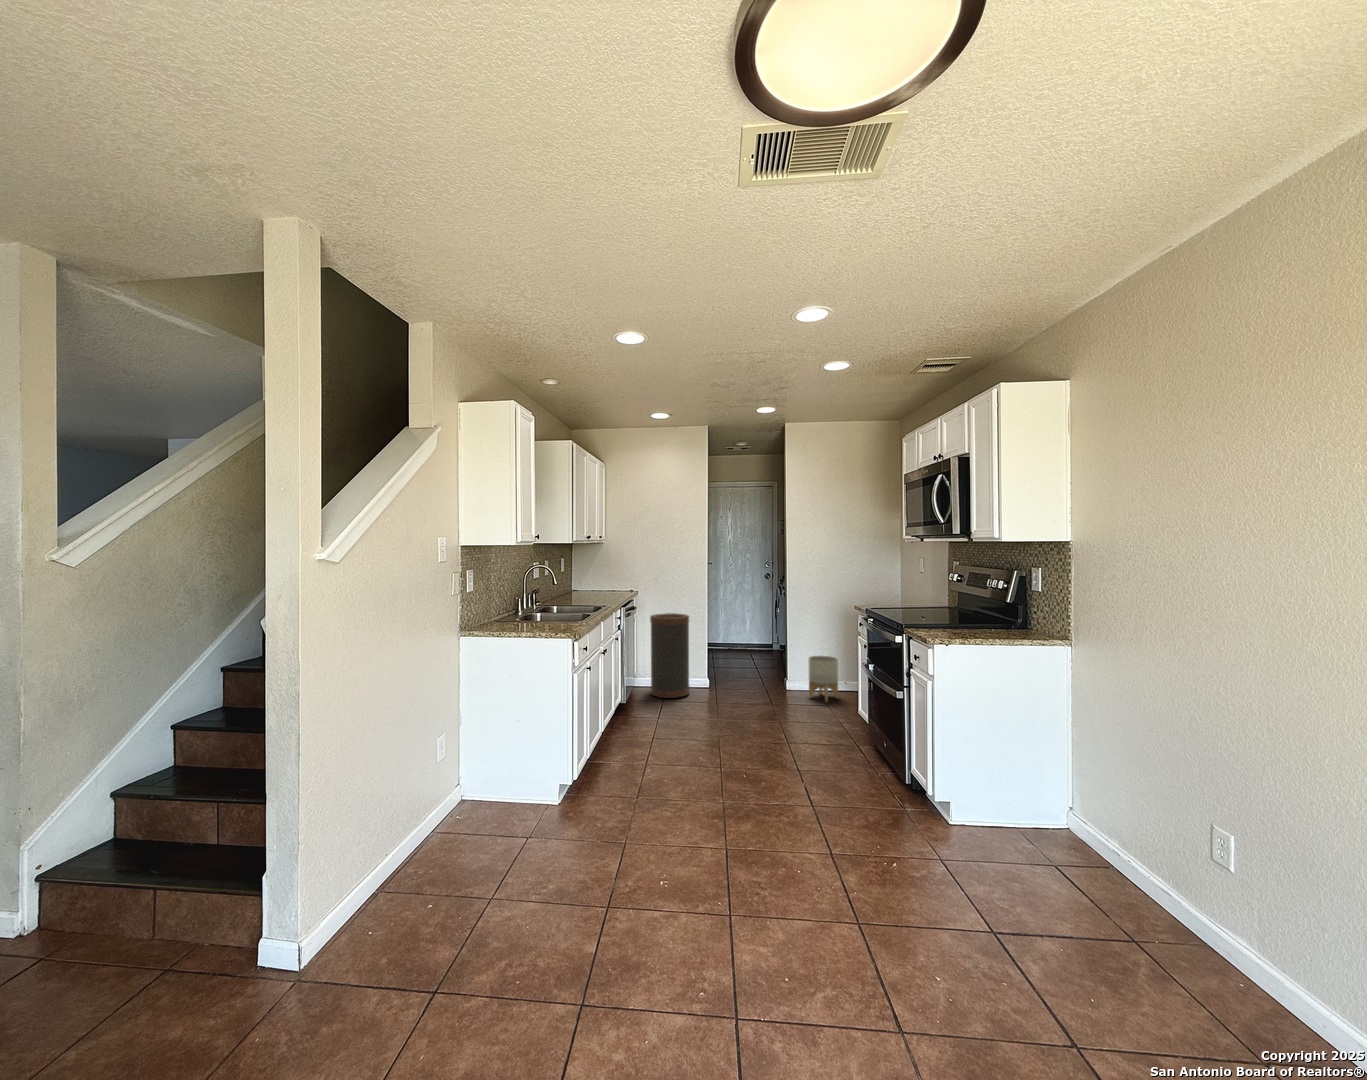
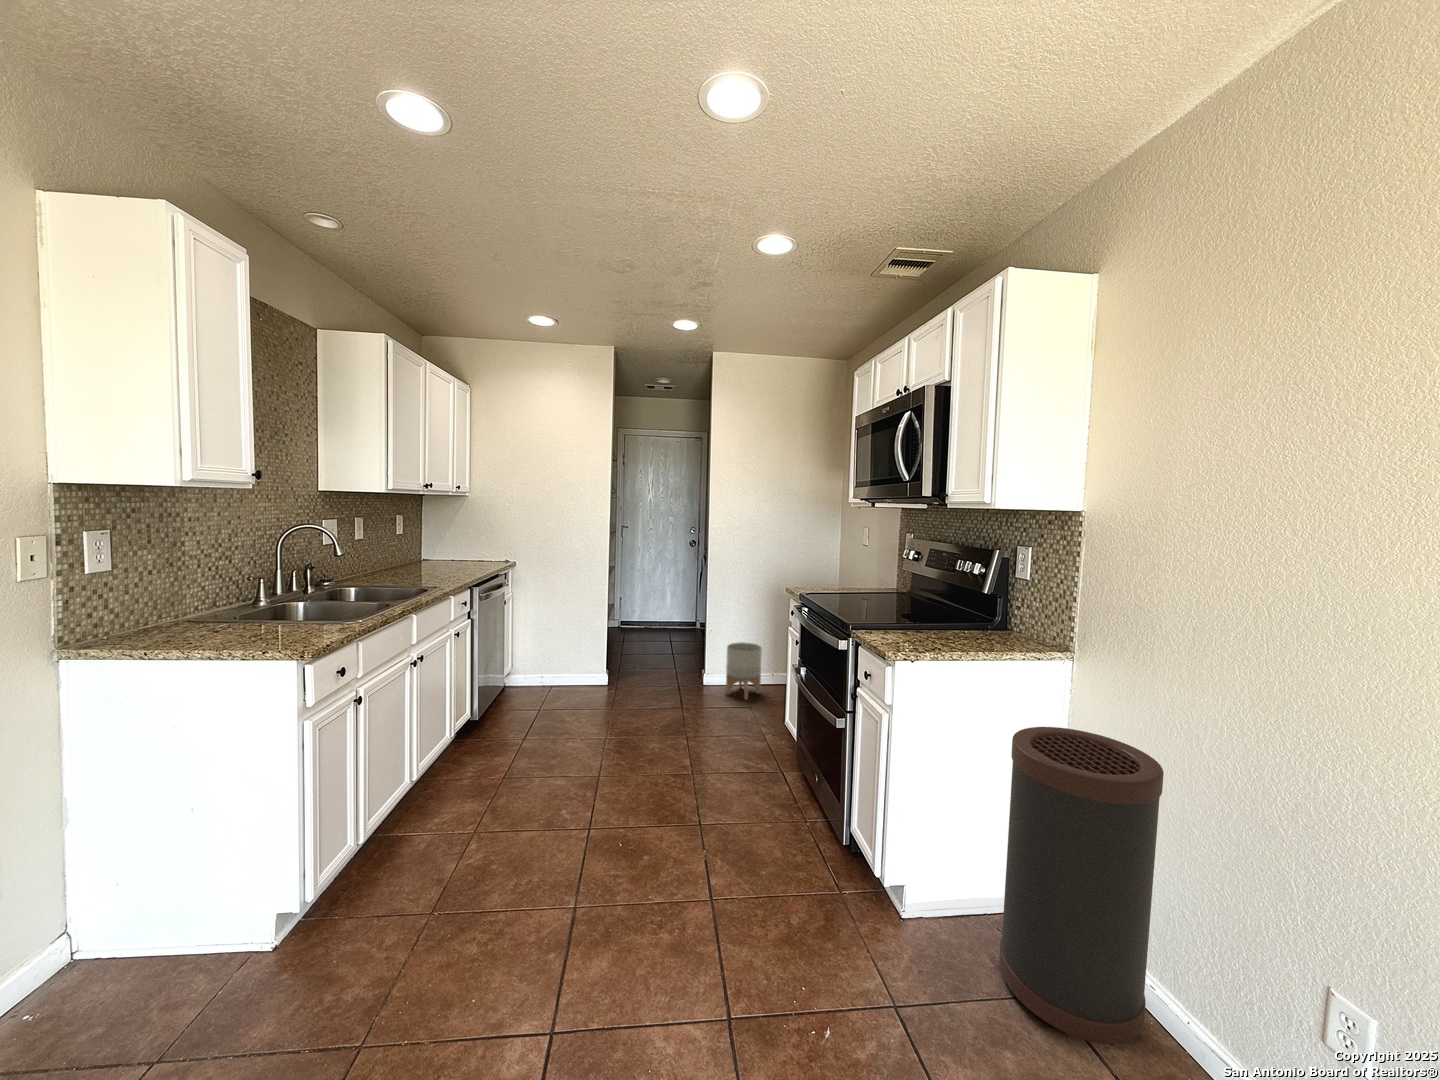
trash can: present [650,613,690,698] -> present [999,727,1164,1046]

